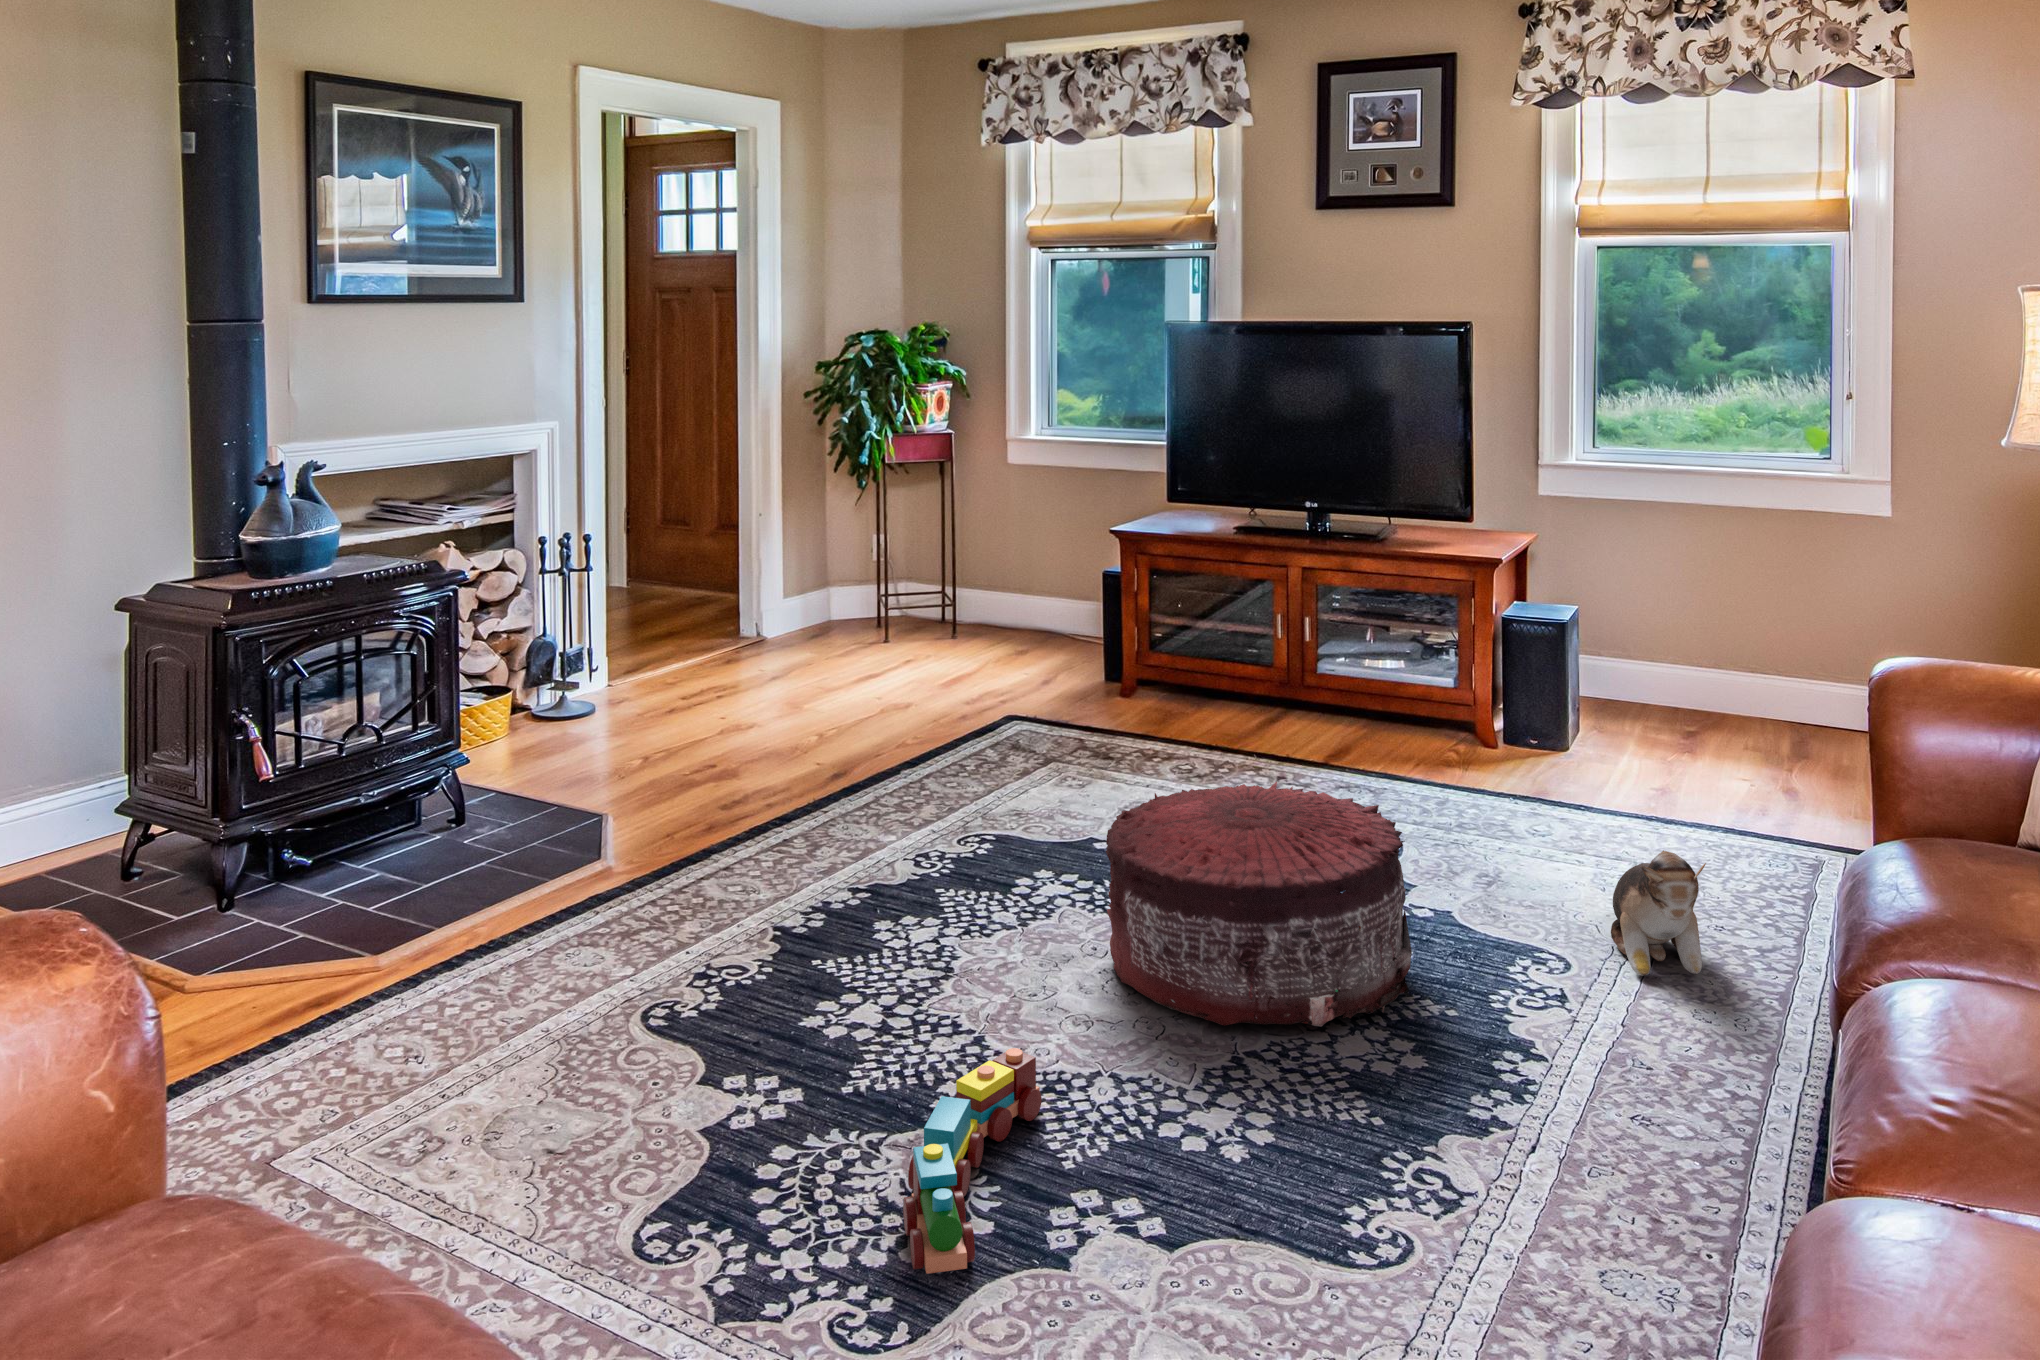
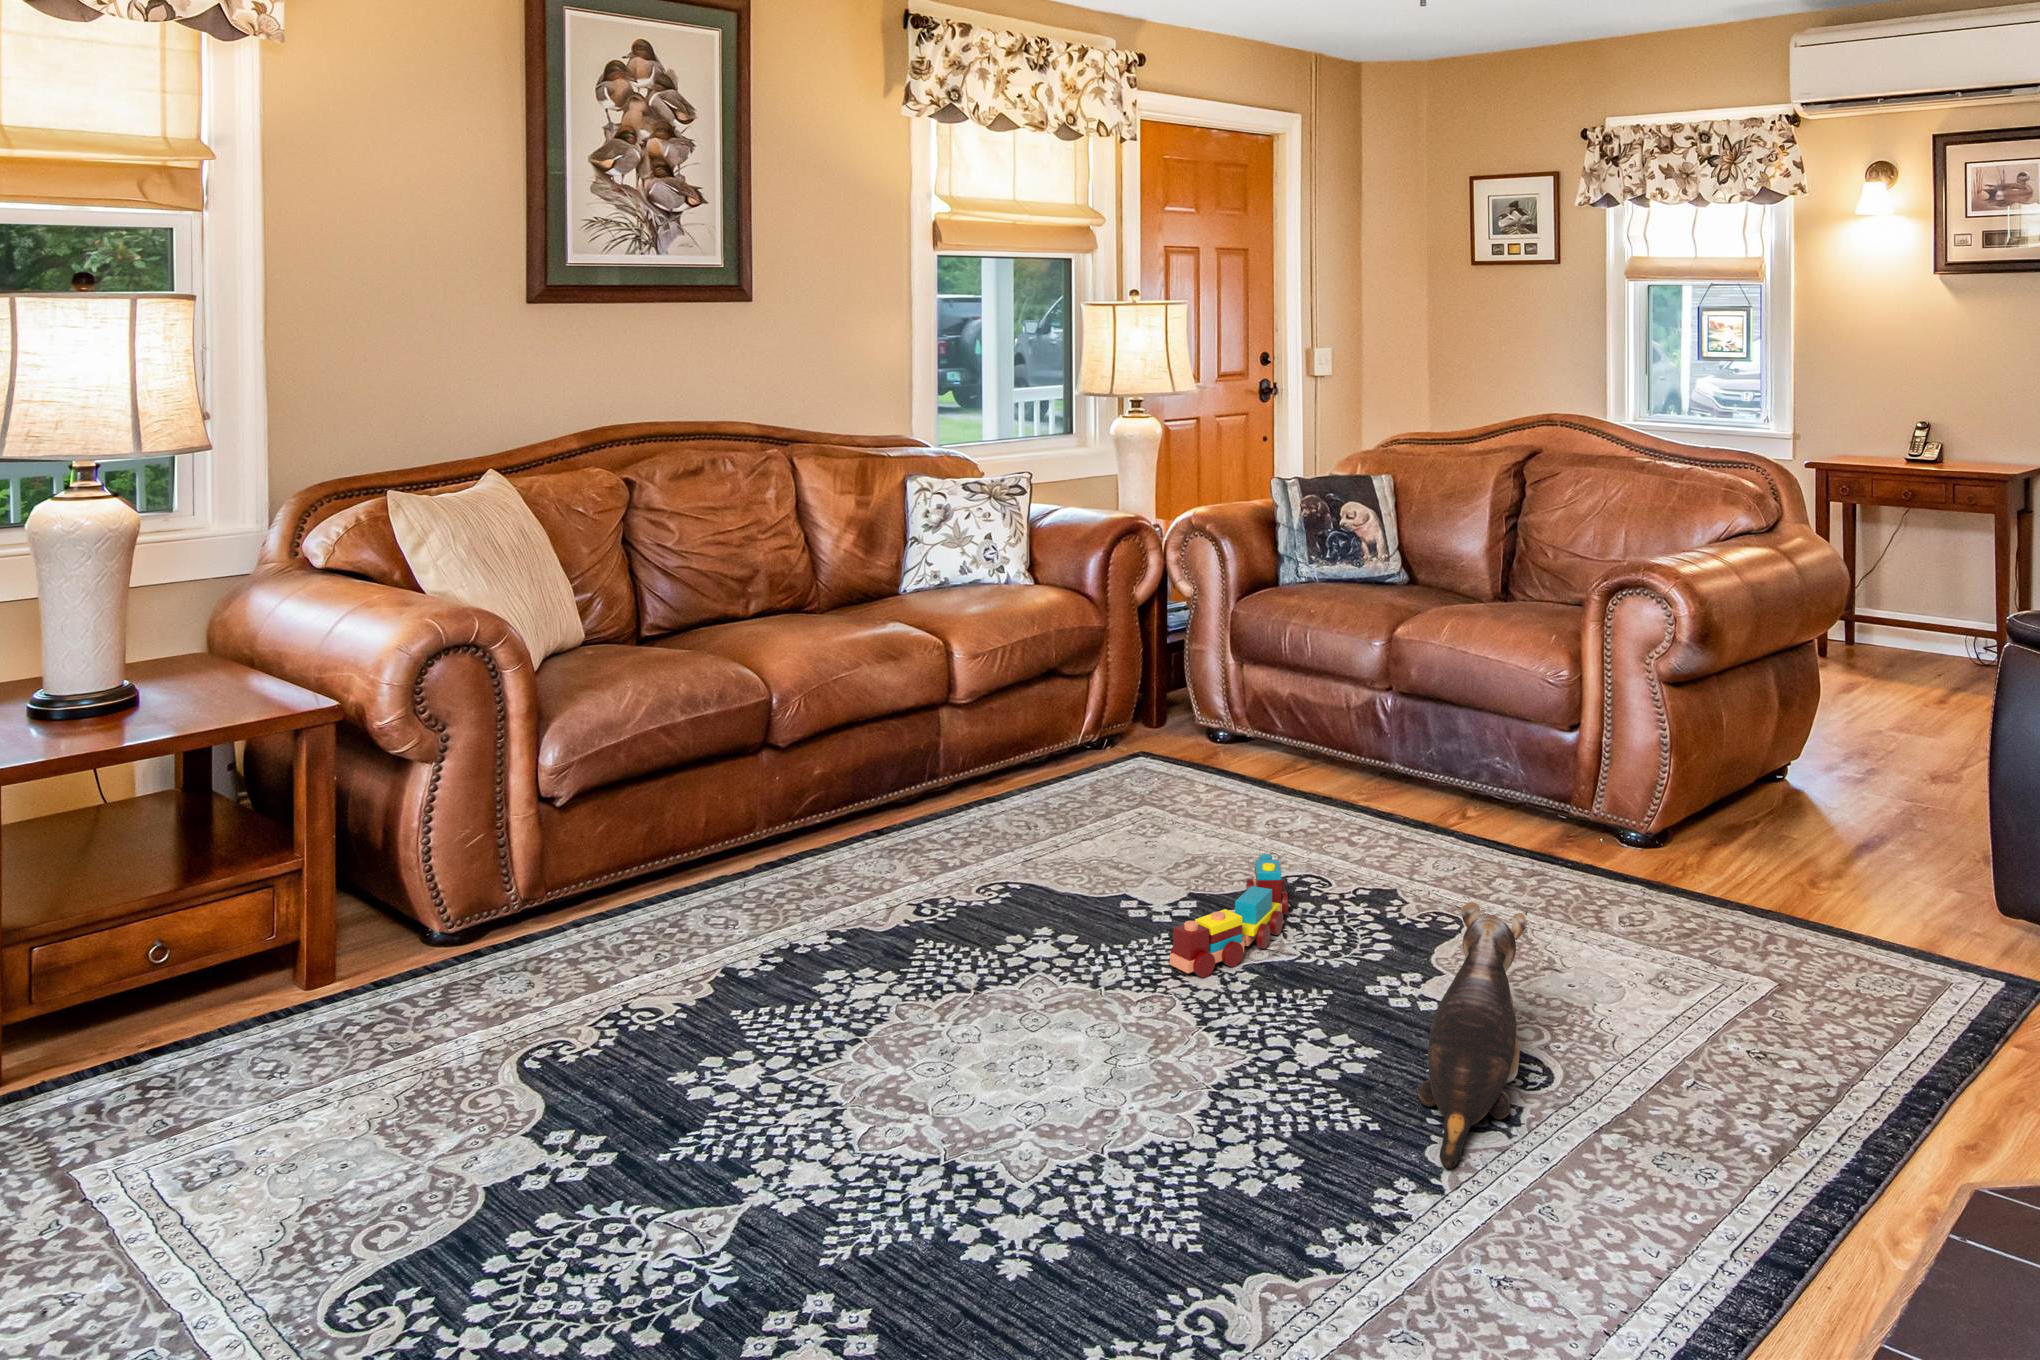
pouf: present [1106,782,1412,1026] -> none [682,861,1039,1165]
plush toy: present [1611,851,1706,976] -> present [1418,902,1527,1169]

